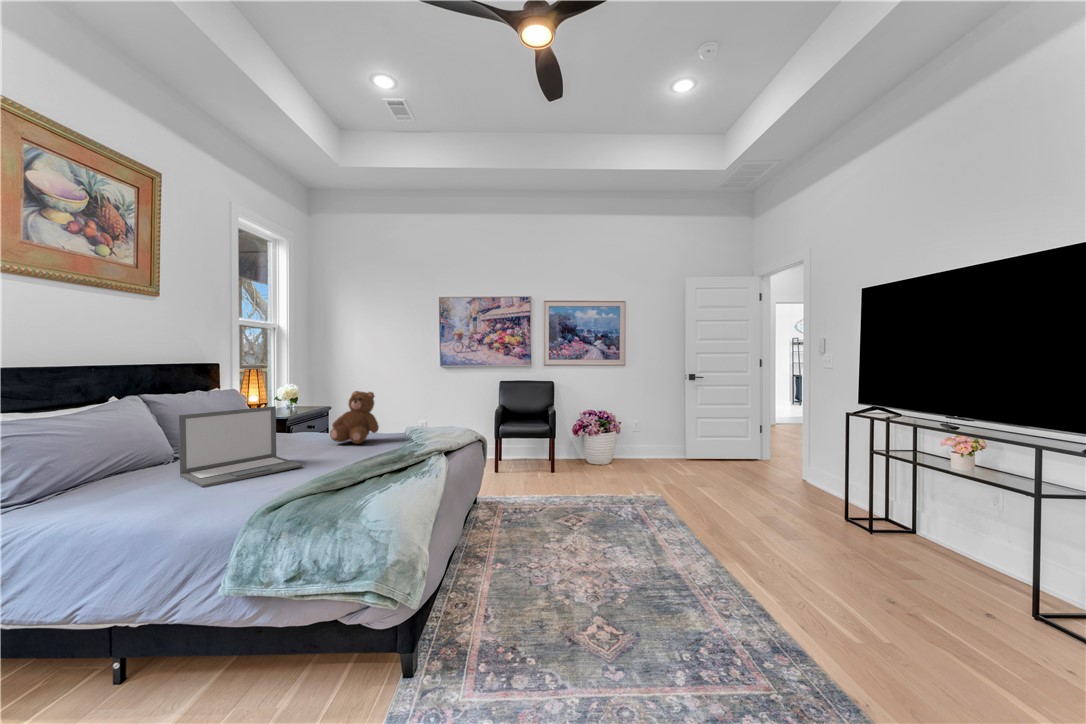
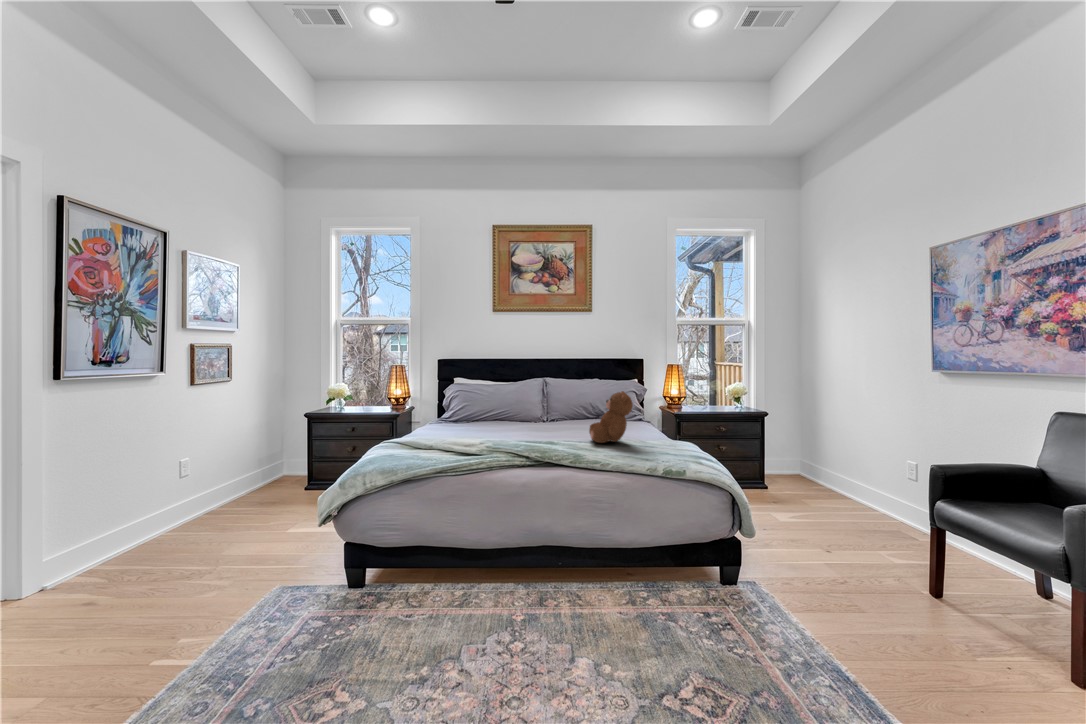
laptop: present [179,406,302,487] -> none [460,393,533,443]

